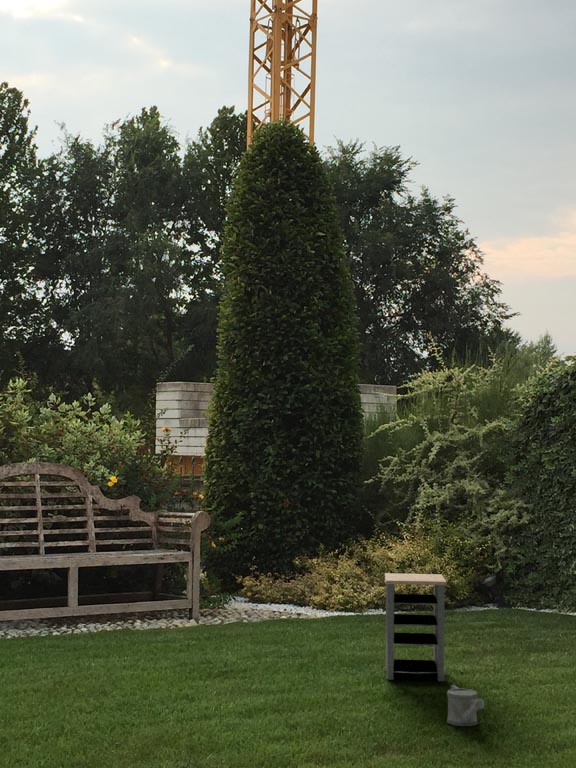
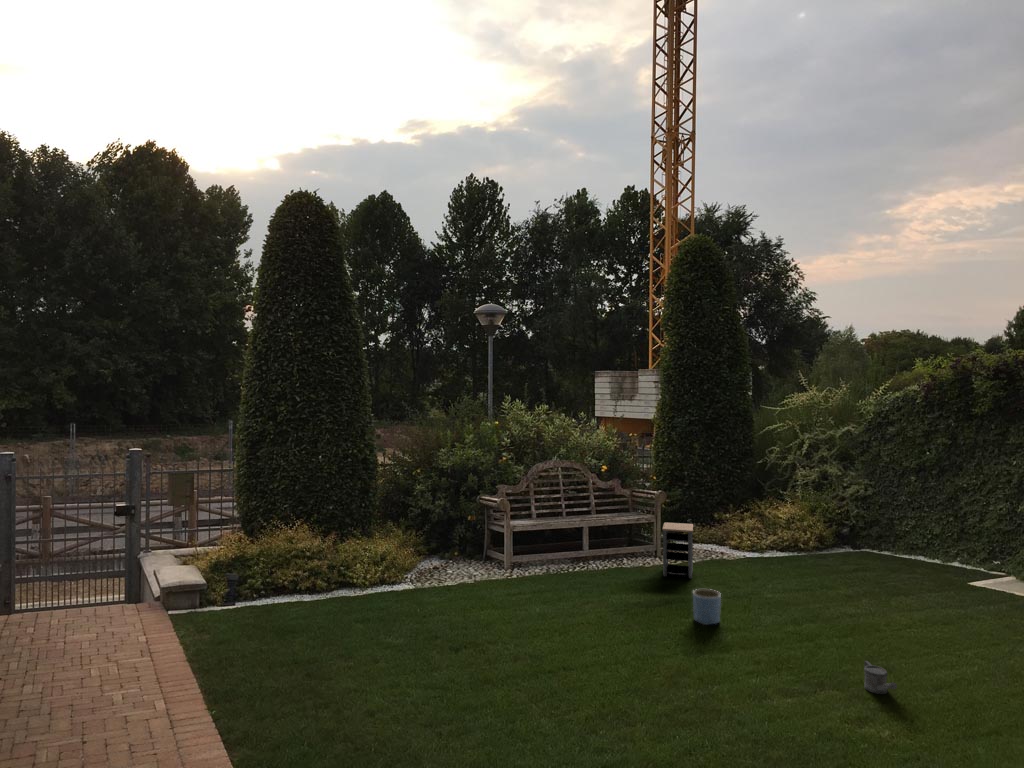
side table: present [385,573,446,681] -> present [662,522,693,579]
planter: none [219,624,263,677] -> present [693,589,721,625]

